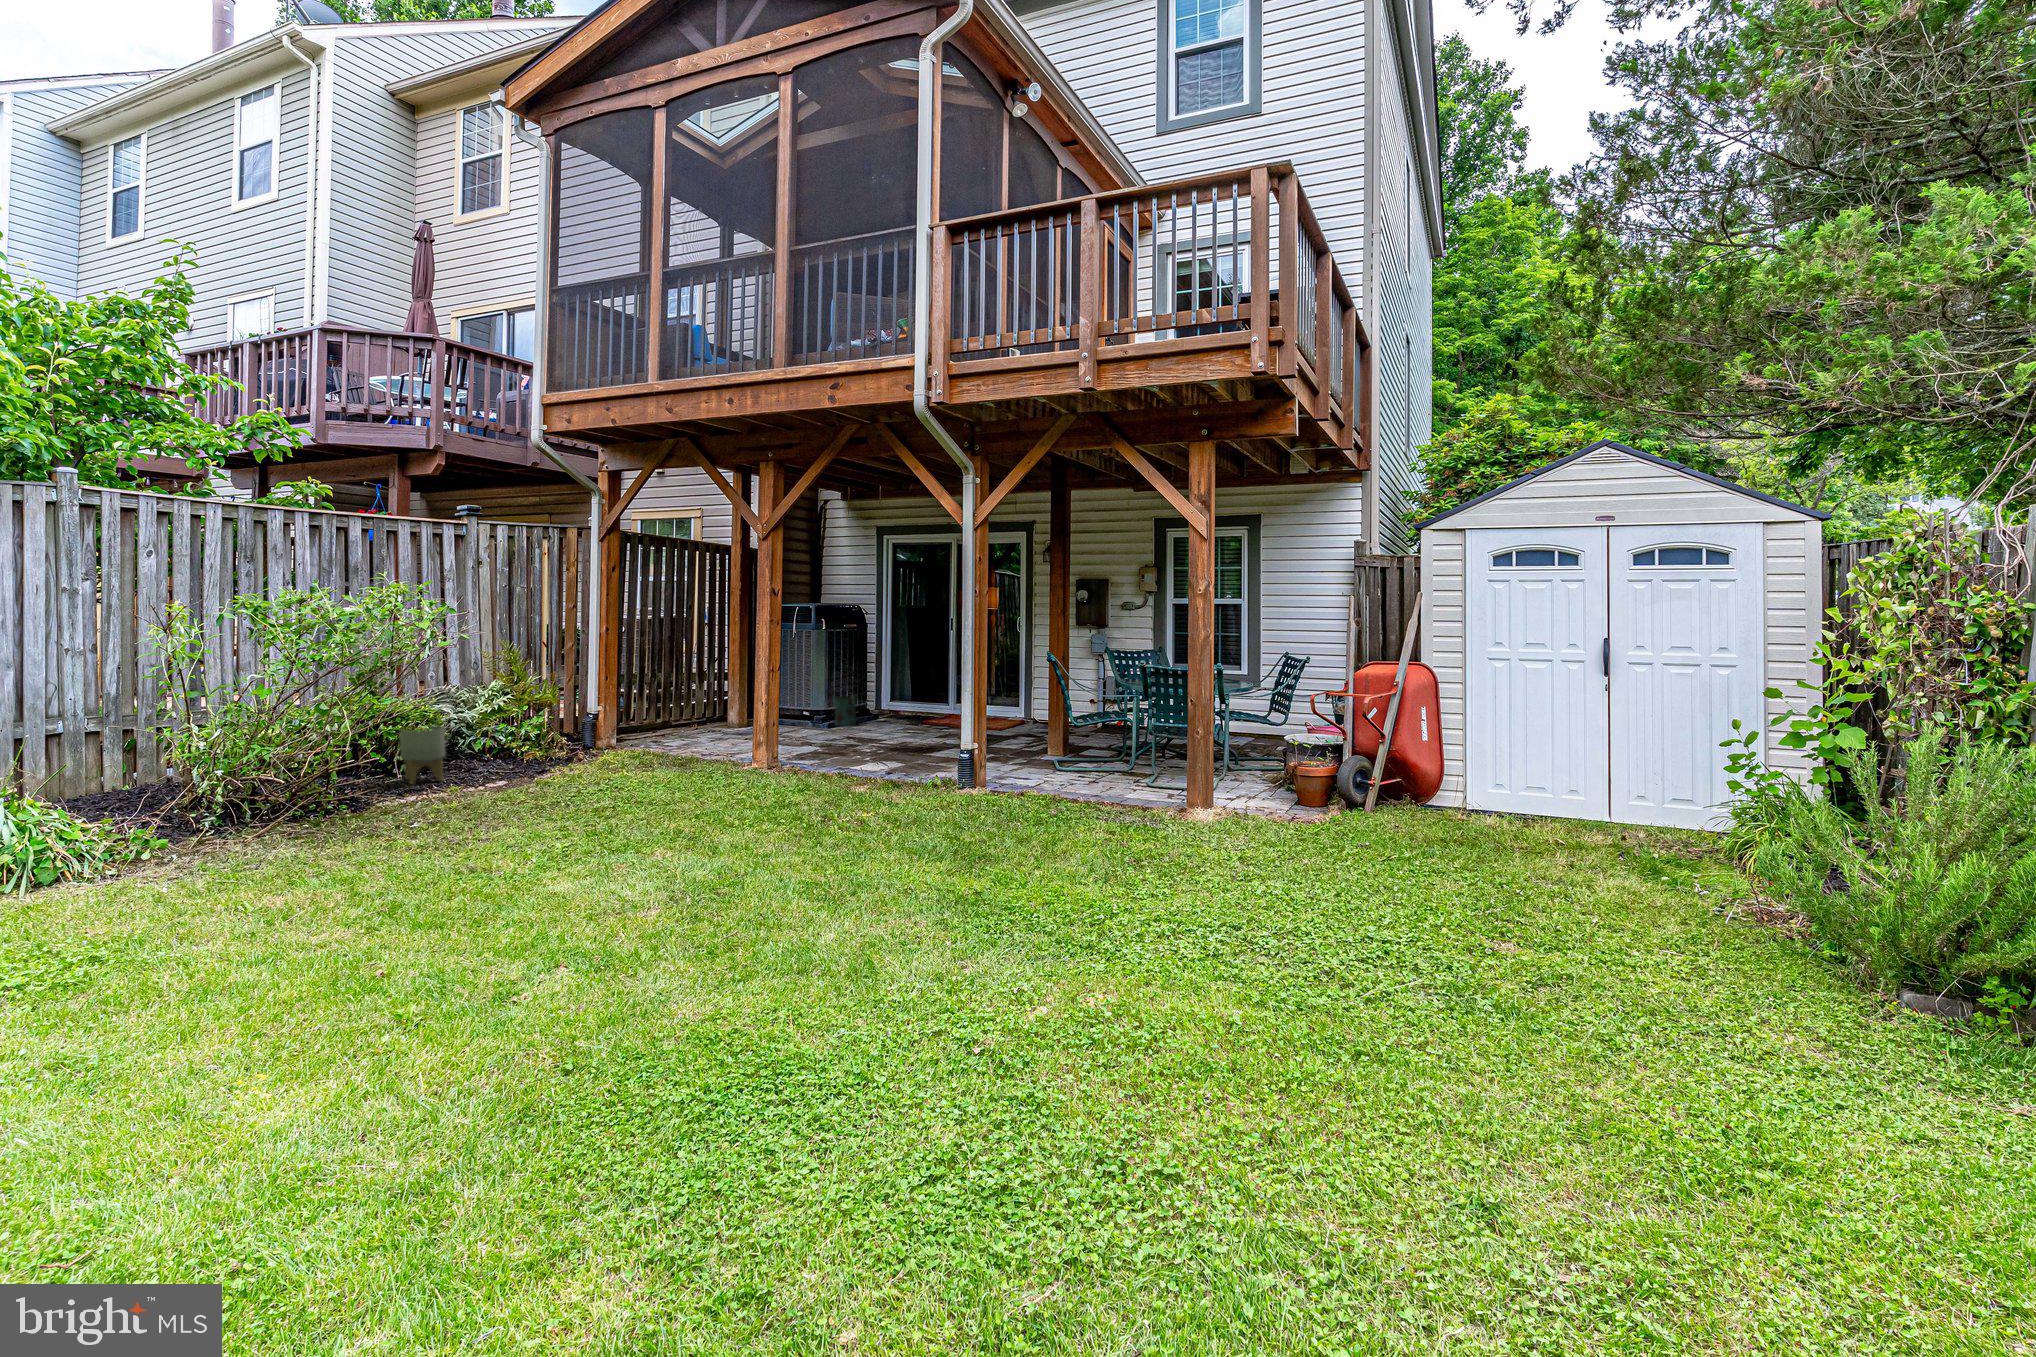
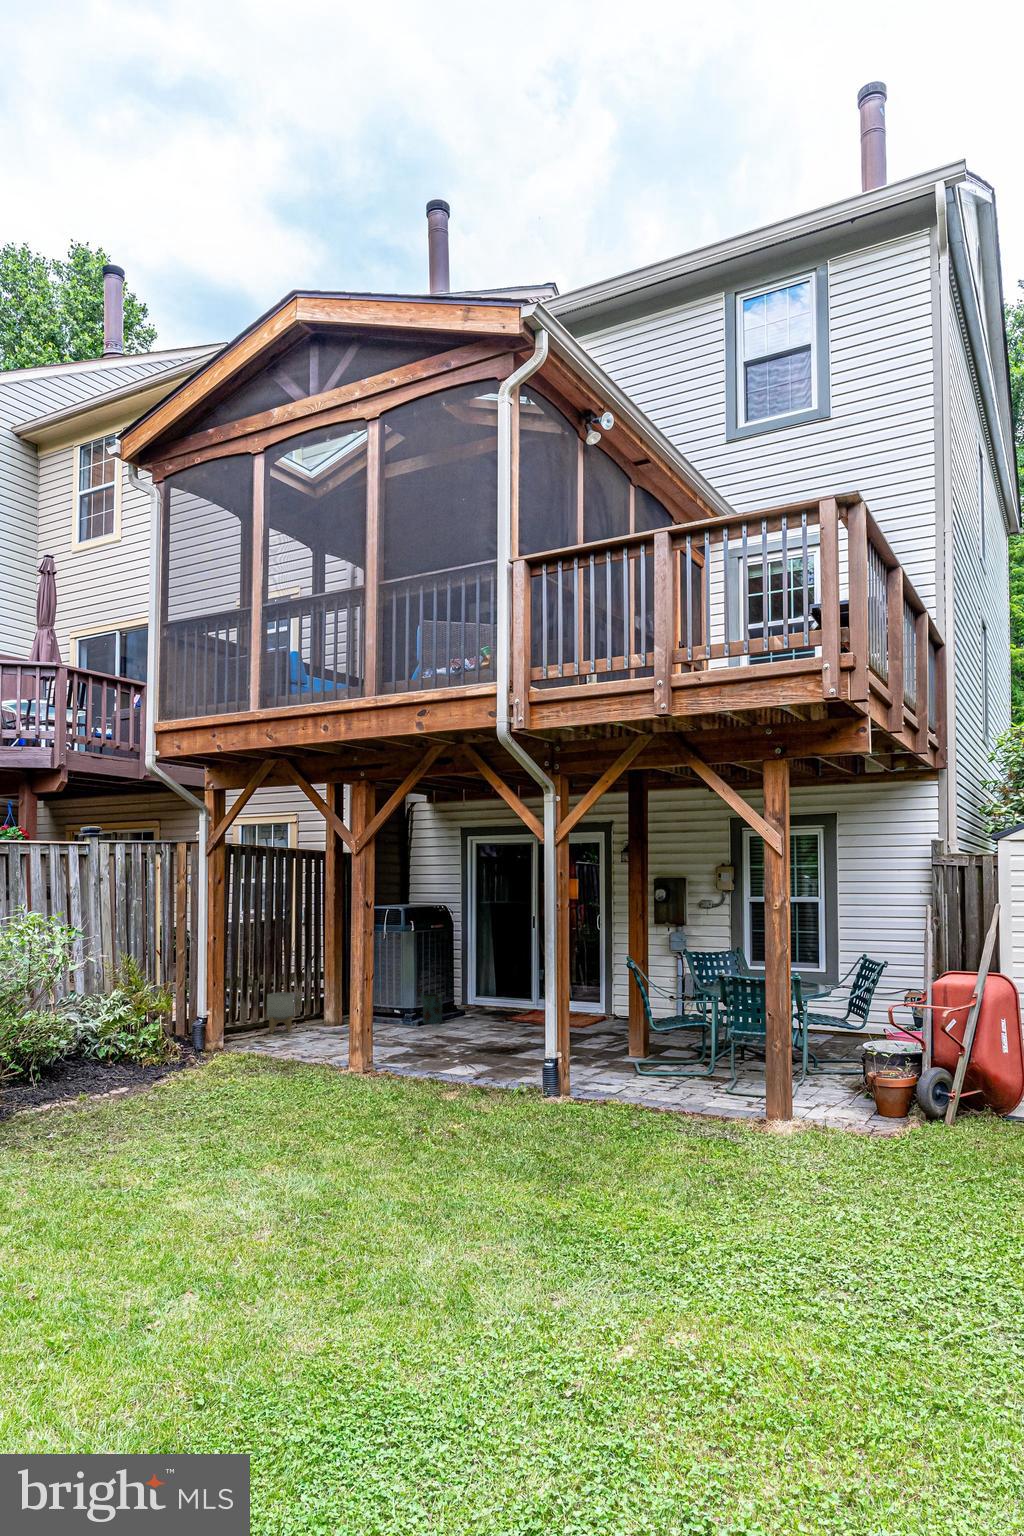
planter: present [400,725,446,784] -> present [267,993,294,1034]

